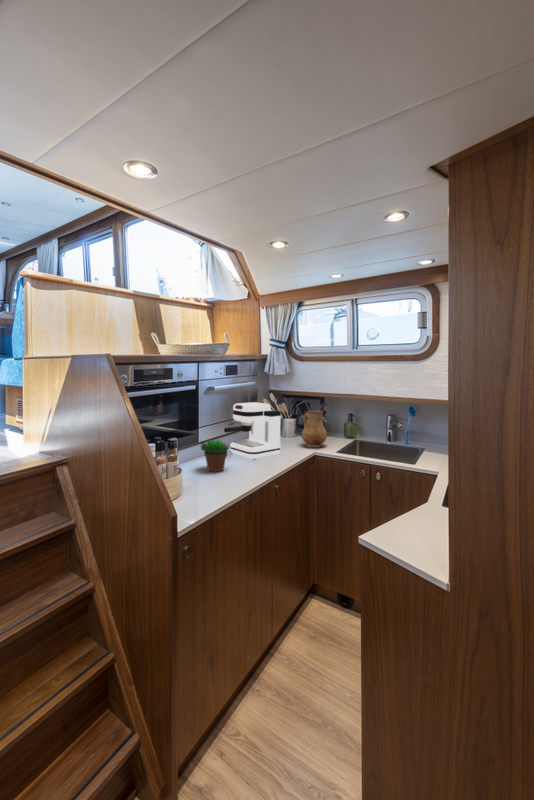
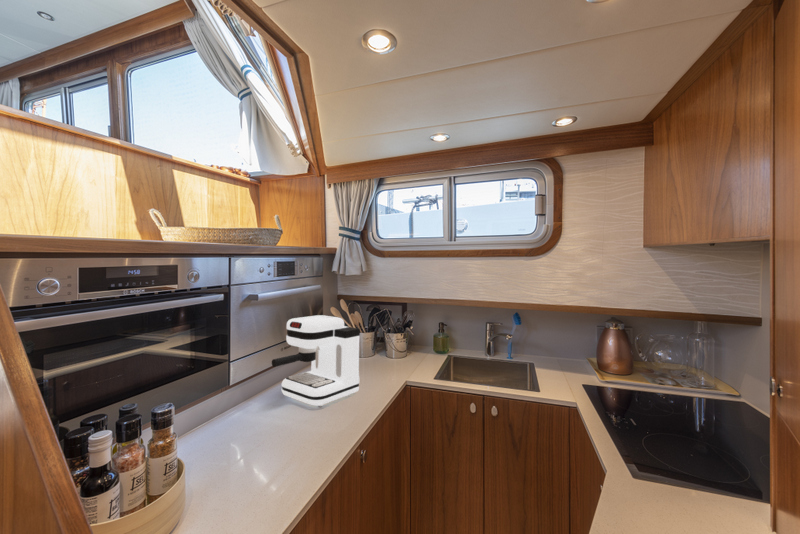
ceramic pitcher: present [302,410,327,447] -> none [386,323,421,376]
succulent plant: present [200,440,229,472] -> none [225,383,281,444]

